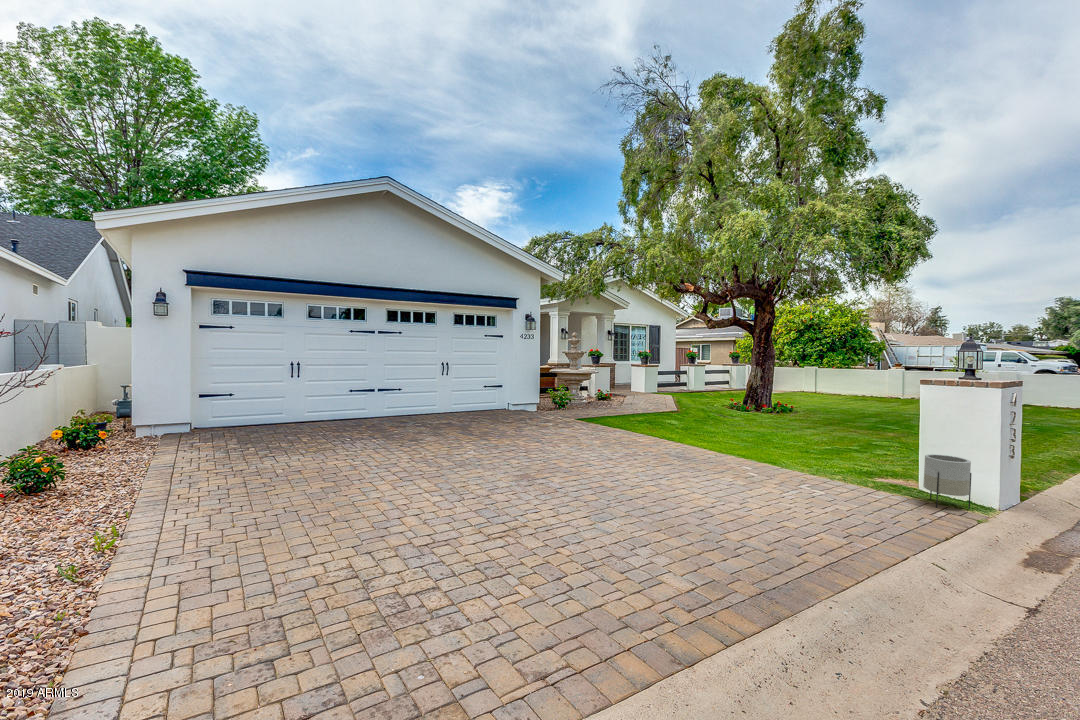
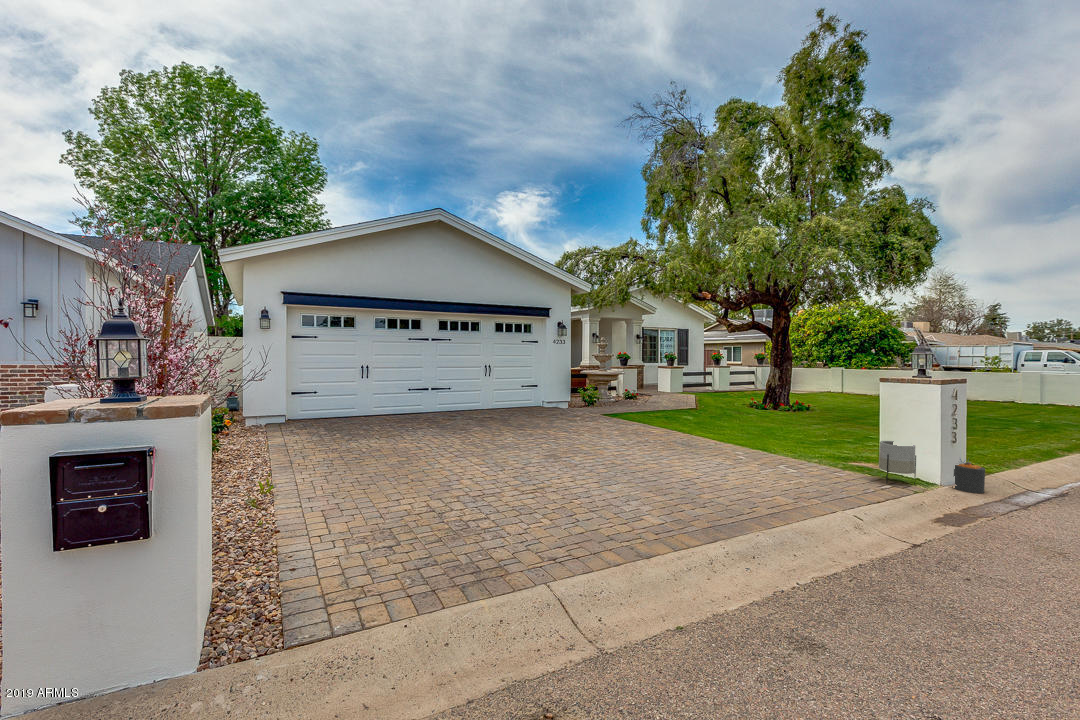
trash can: none [1014,473,1057,520] -> present [953,459,985,493]

